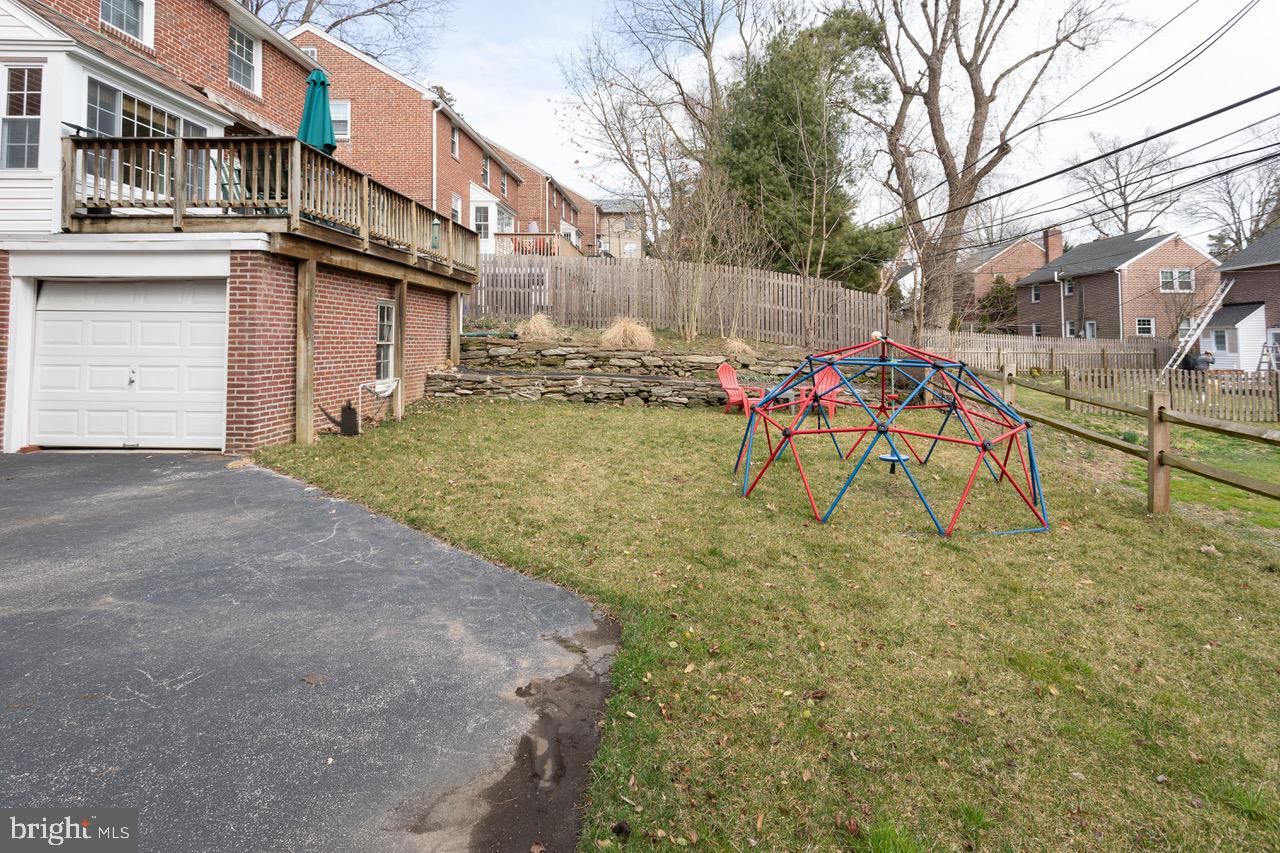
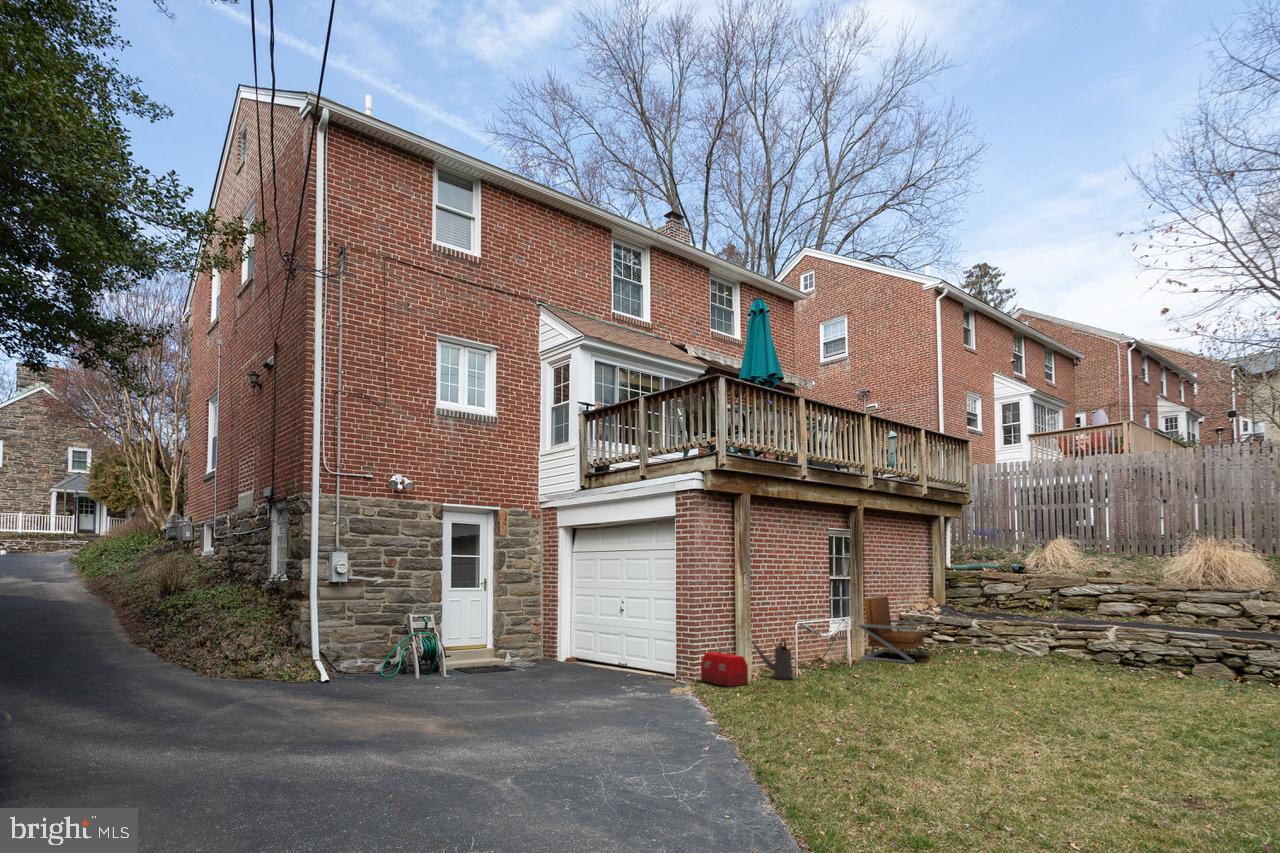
lounge chair: none [402,358,454,411] -> present [858,596,928,663]
toolbox: none [266,411,320,447] -> present [701,648,748,687]

